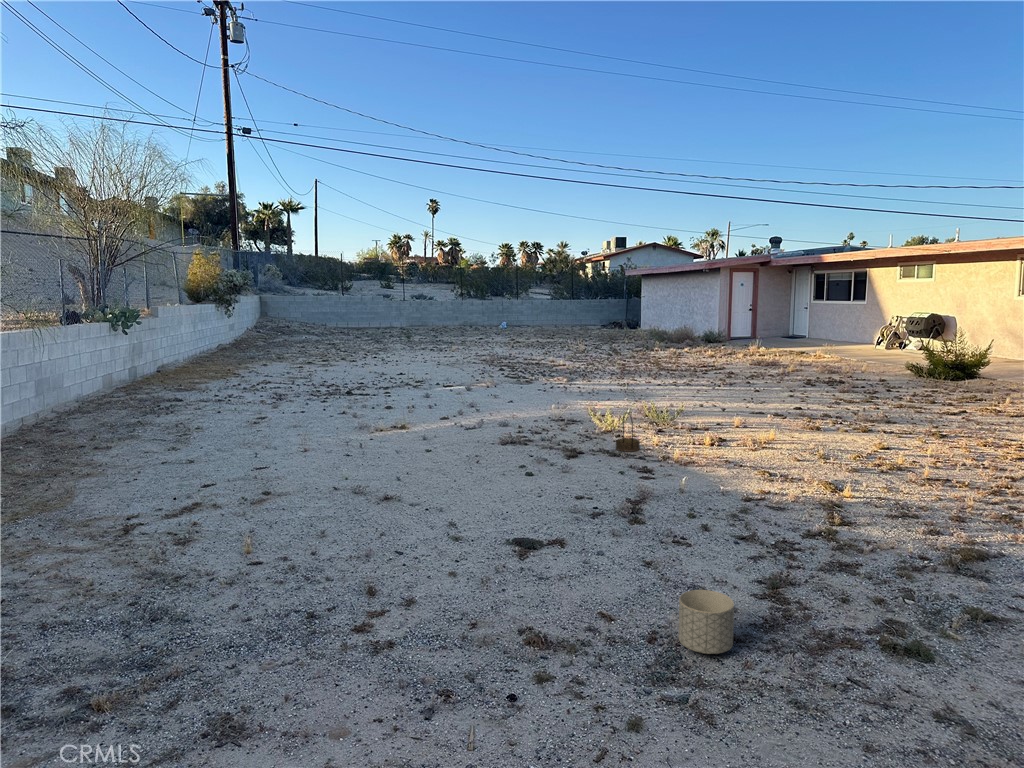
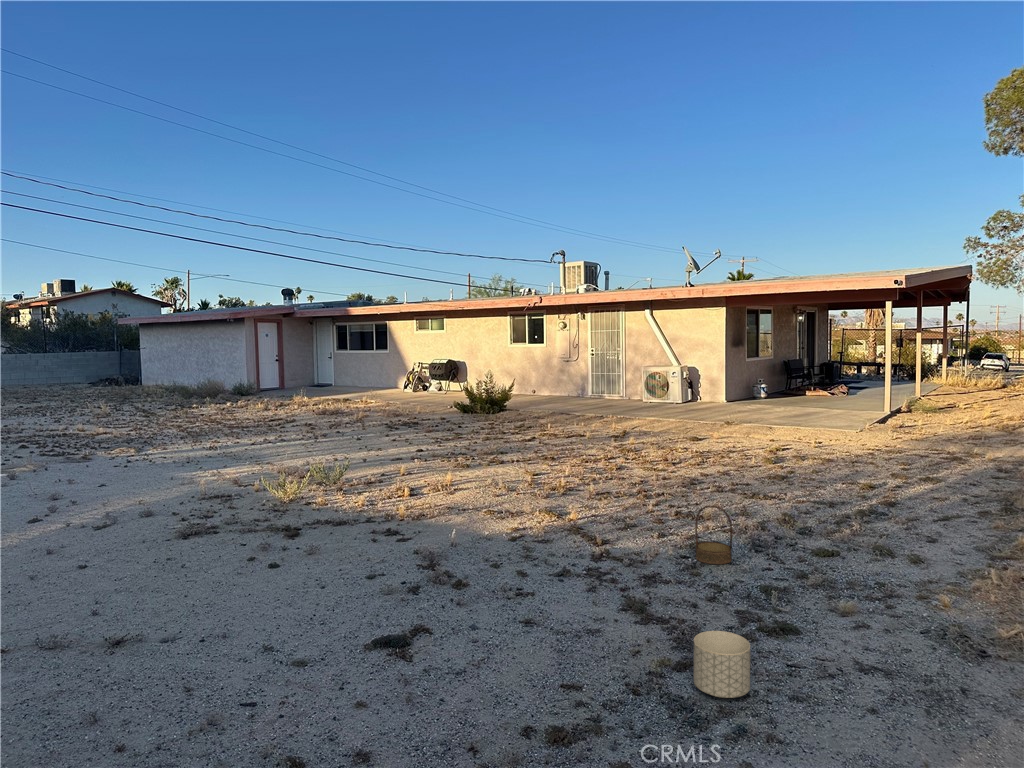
basket: present [616,412,640,452] -> present [695,505,732,564]

